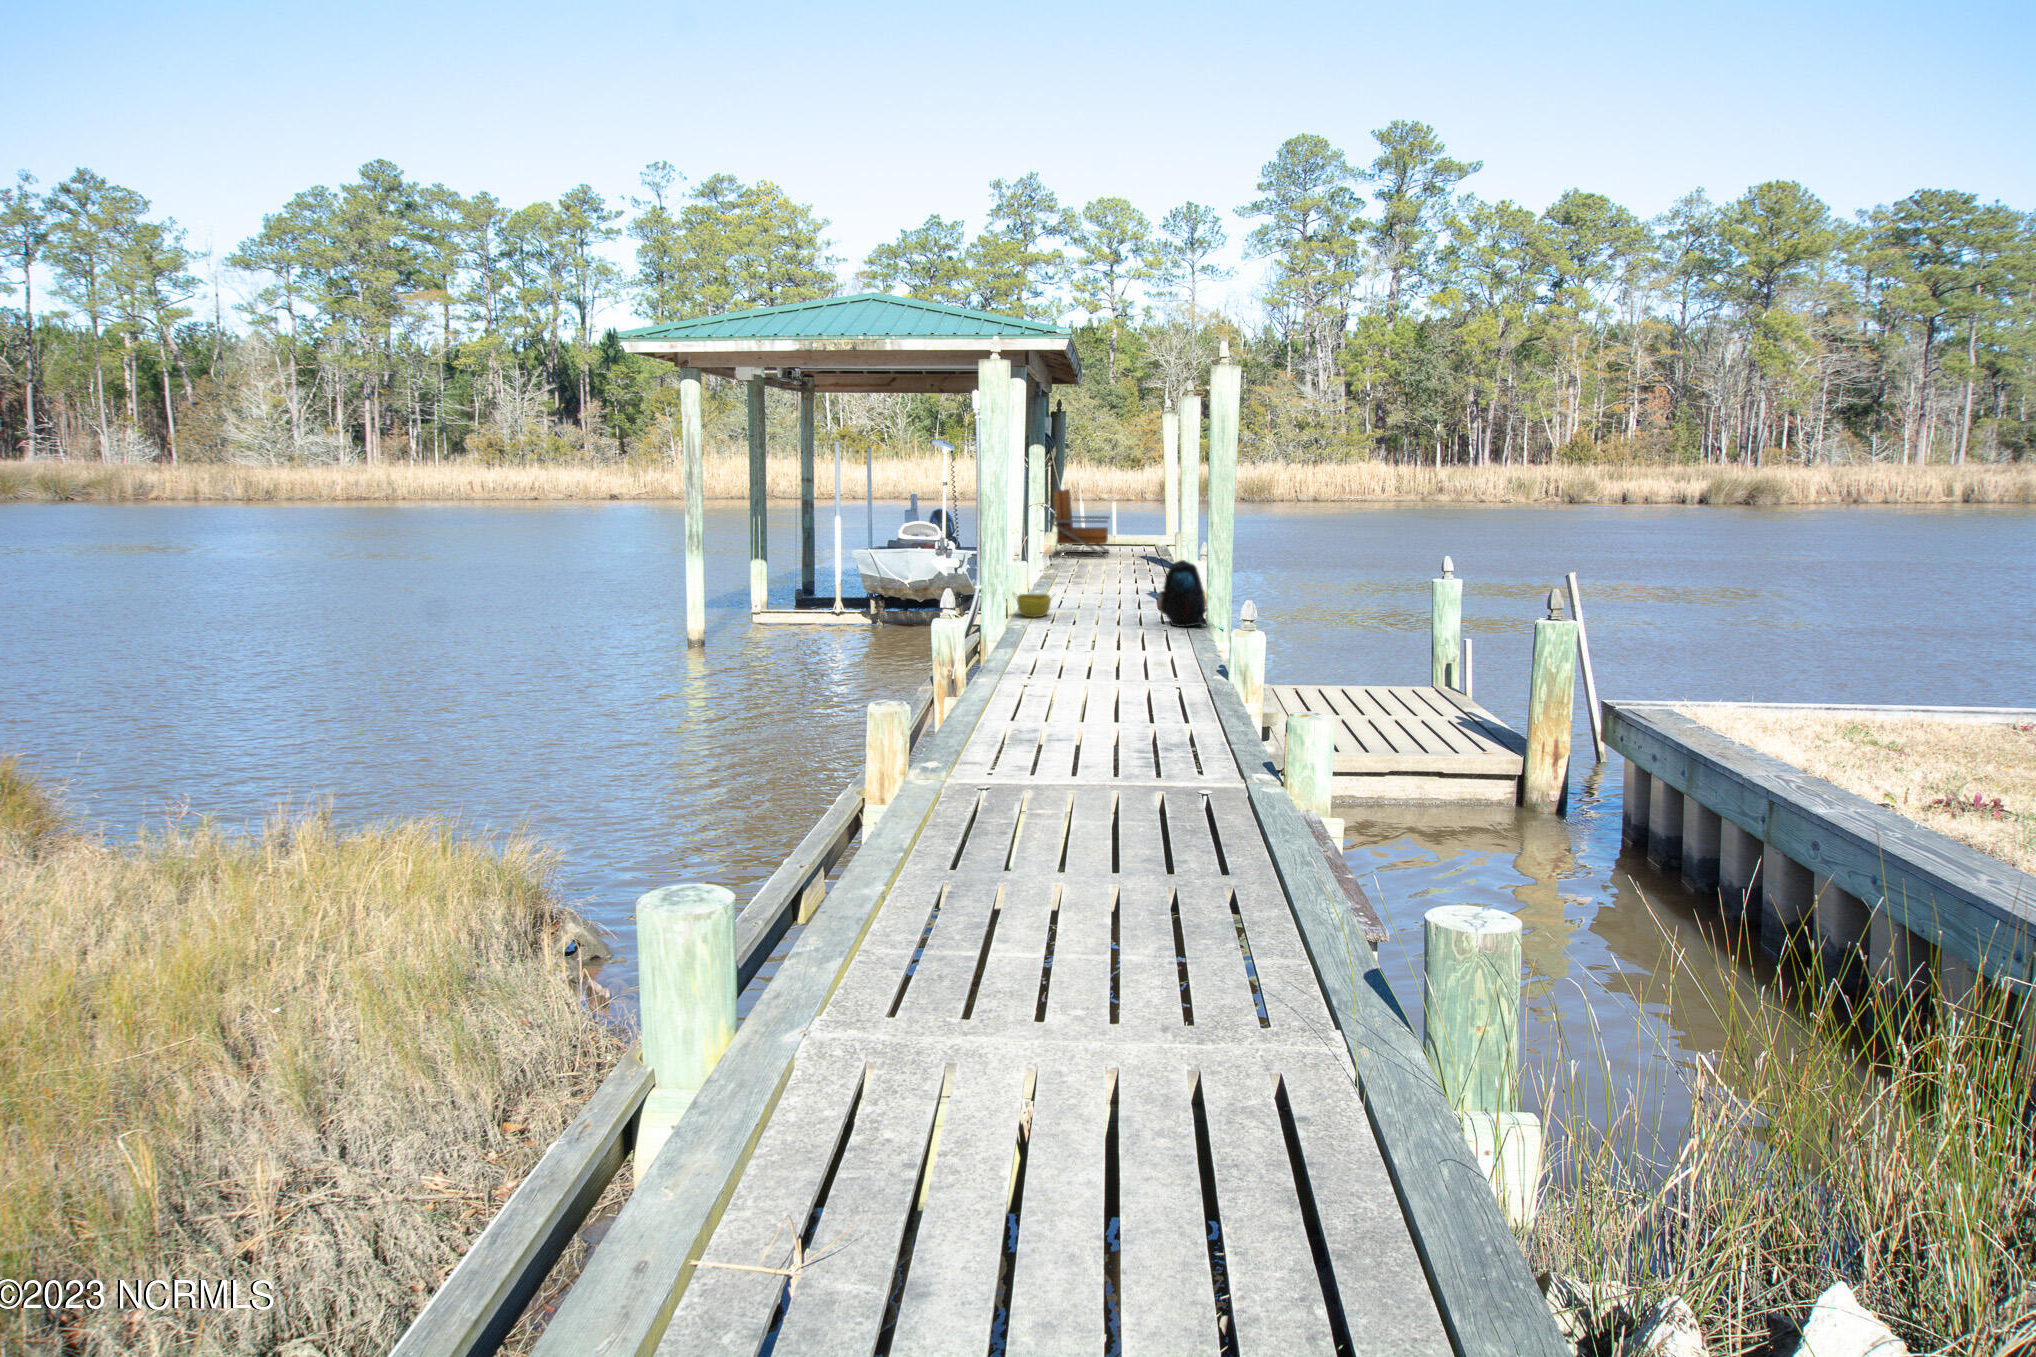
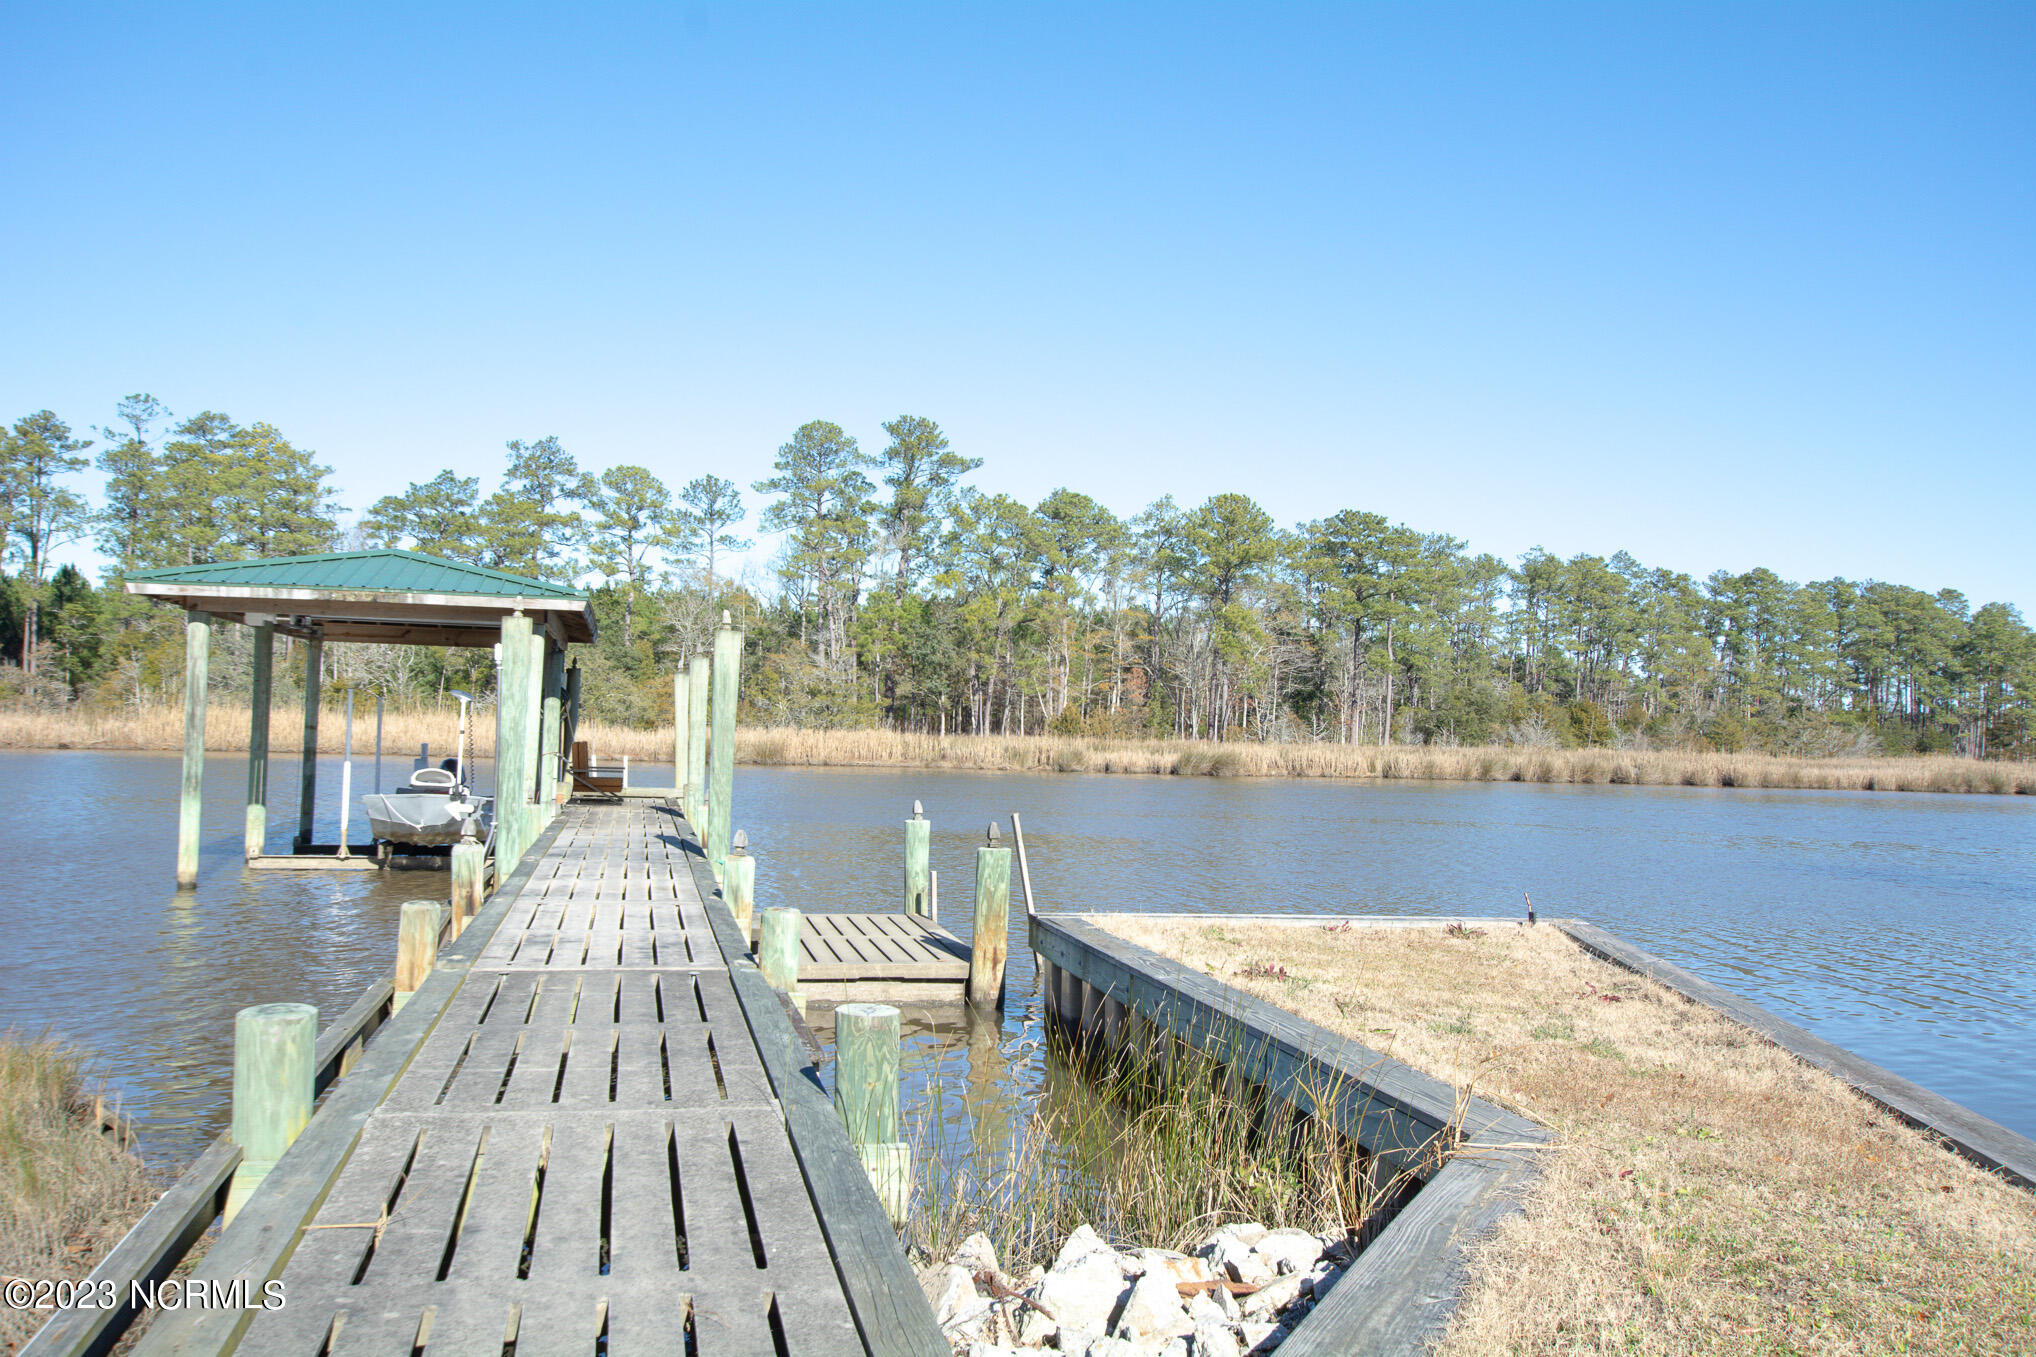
backpack: present [1157,560,1207,627] -> none [665,800,711,859]
basket: present [1014,594,1051,617] -> none [529,829,571,852]

